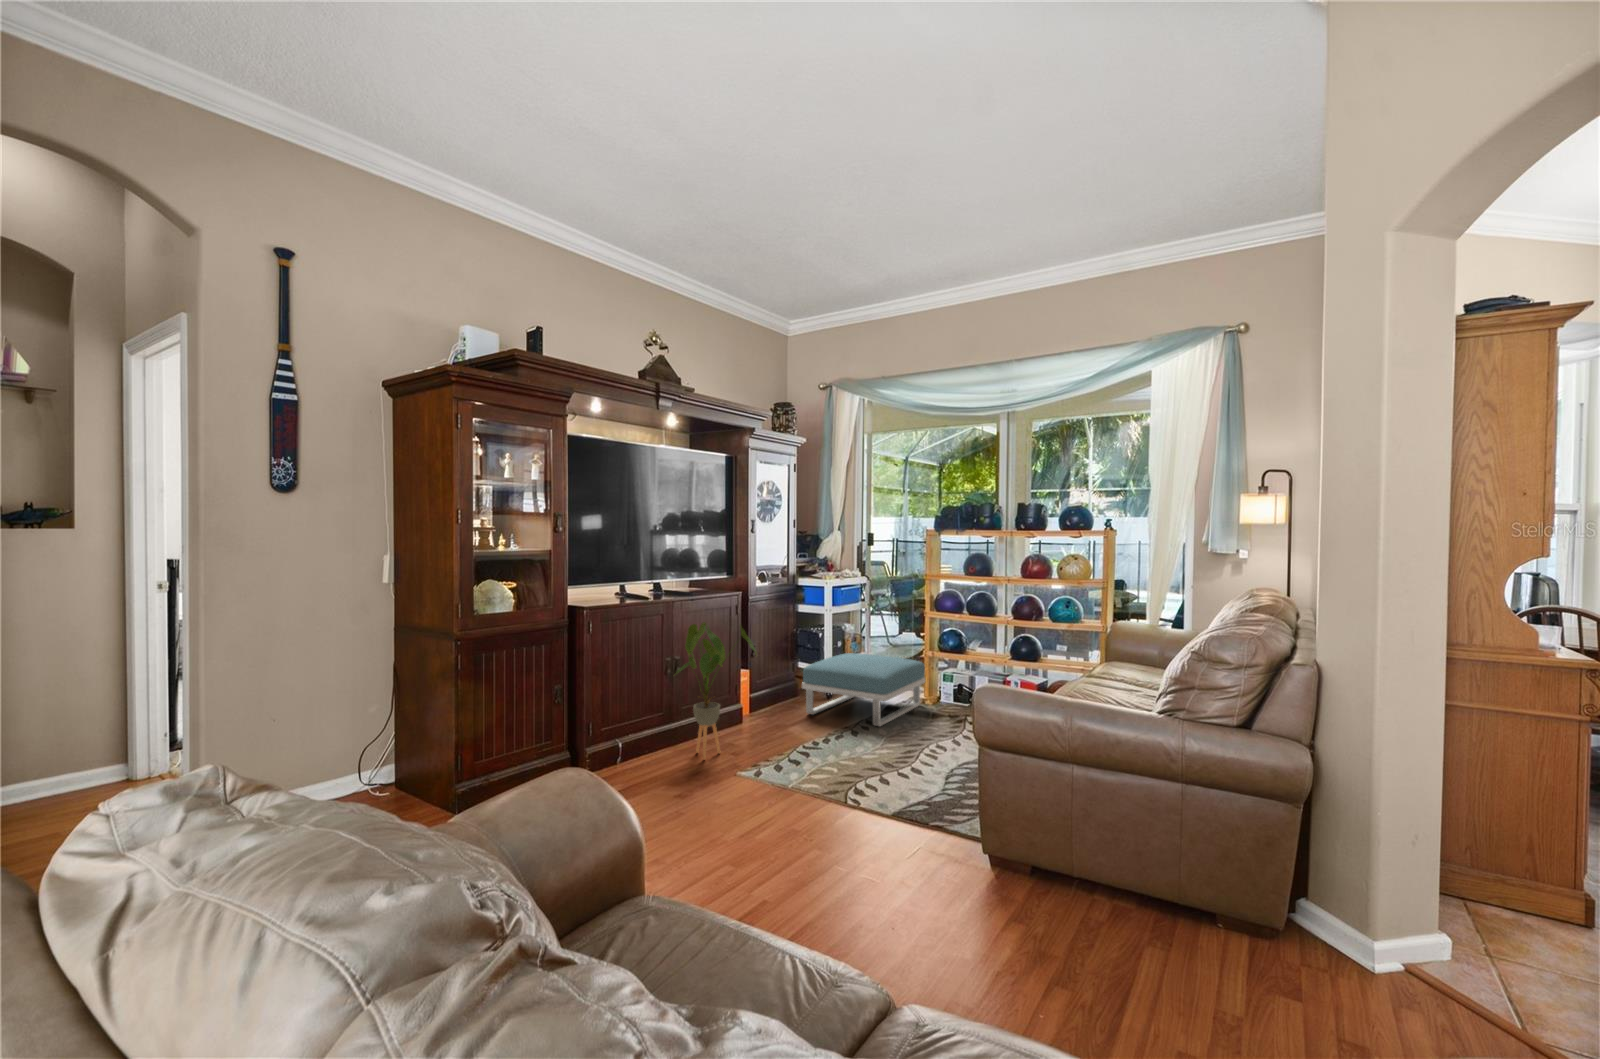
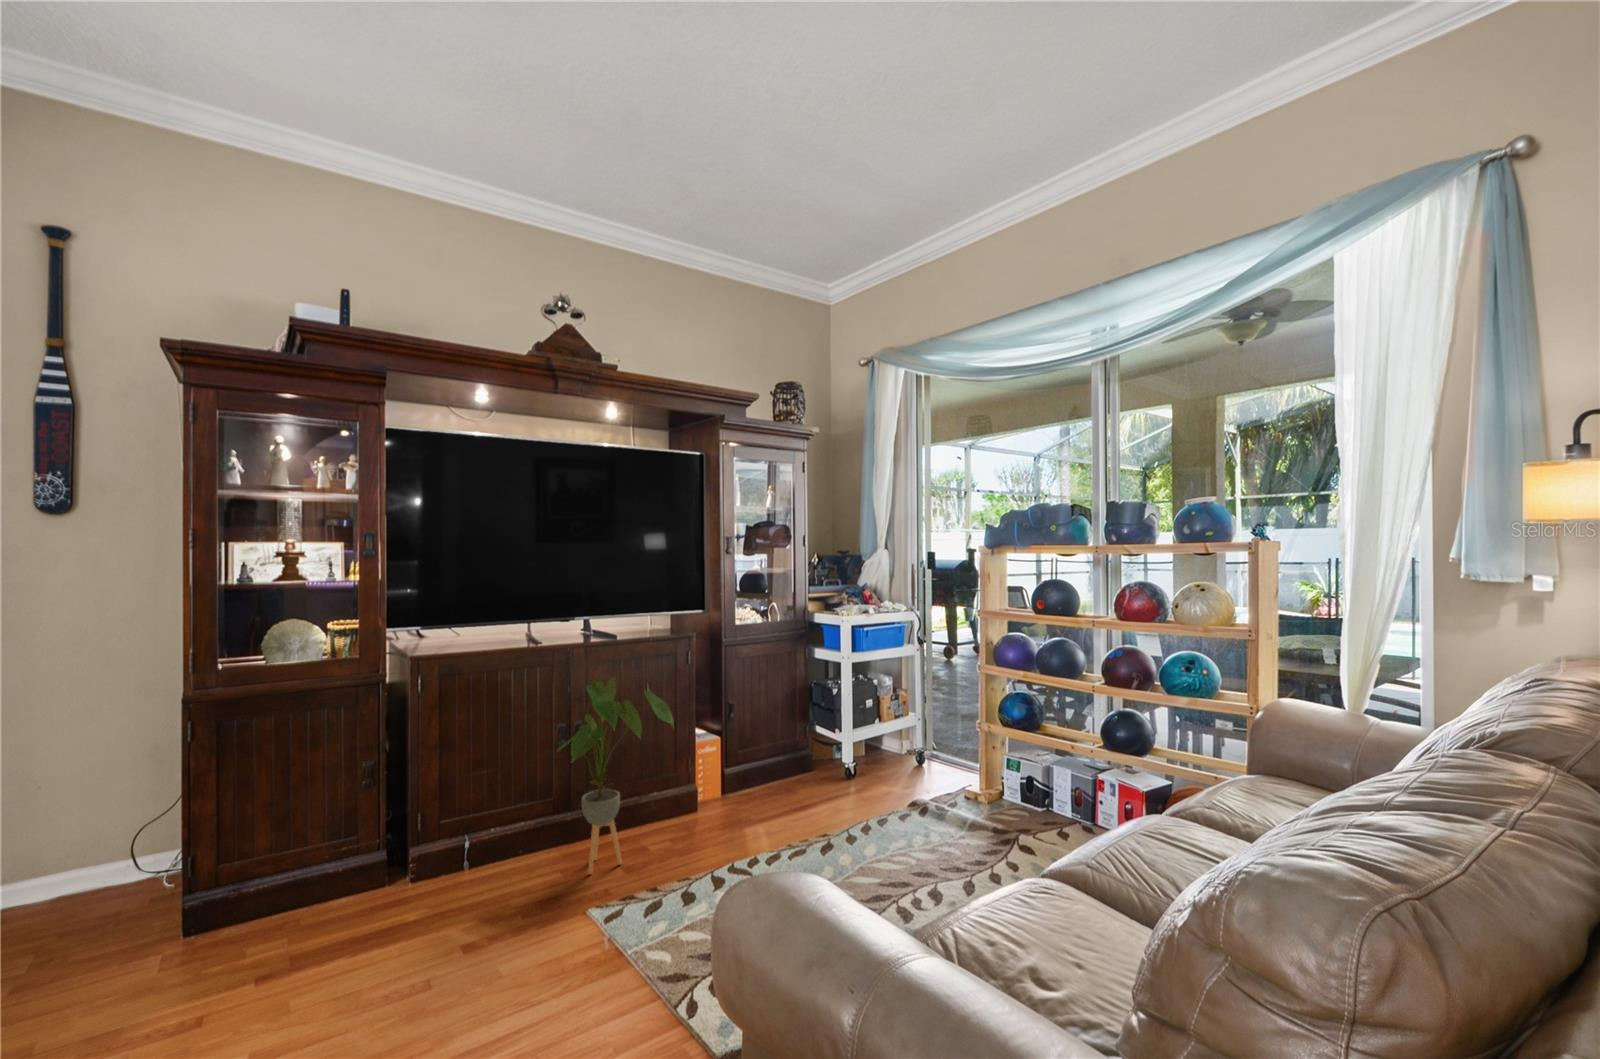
footstool: present [802,653,925,726] -> none [790,717,973,839]

